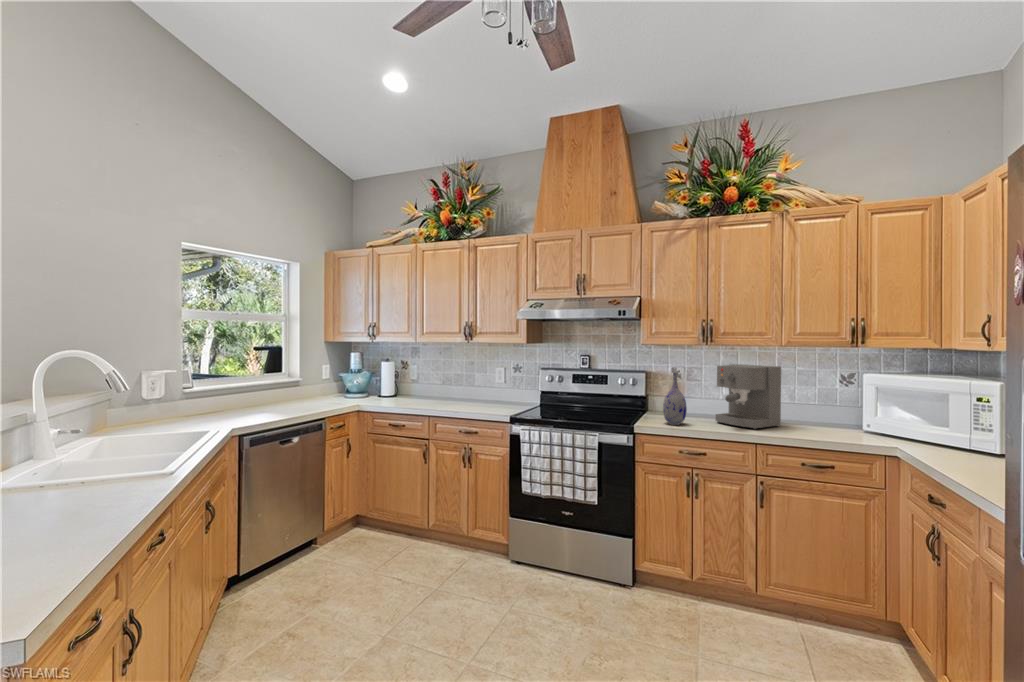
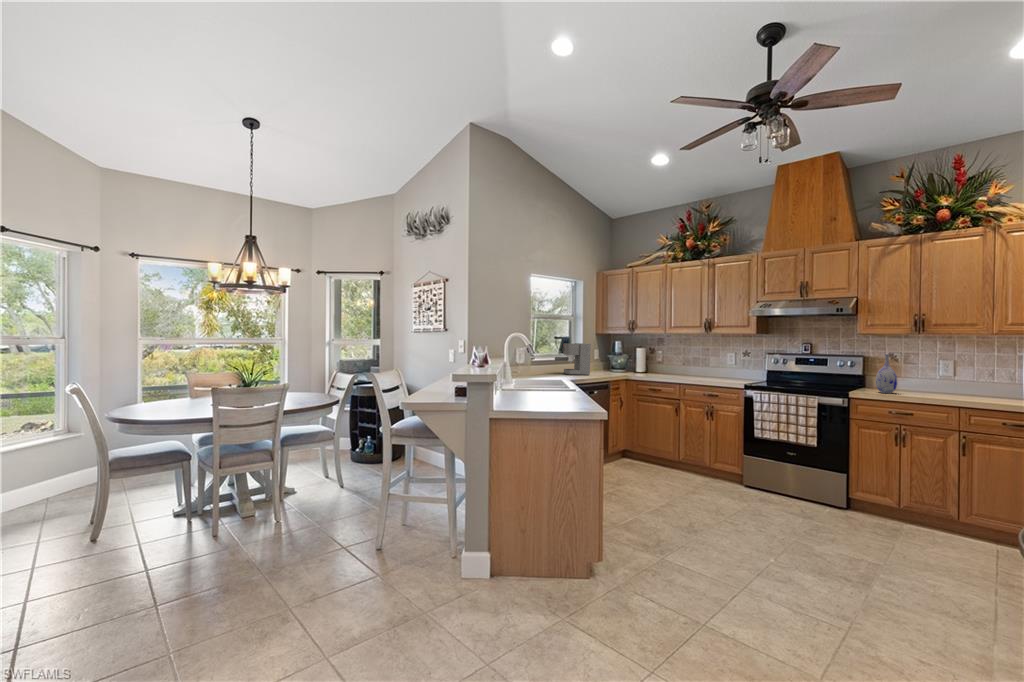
coffee maker: present [716,364,781,429] -> present [555,343,591,375]

